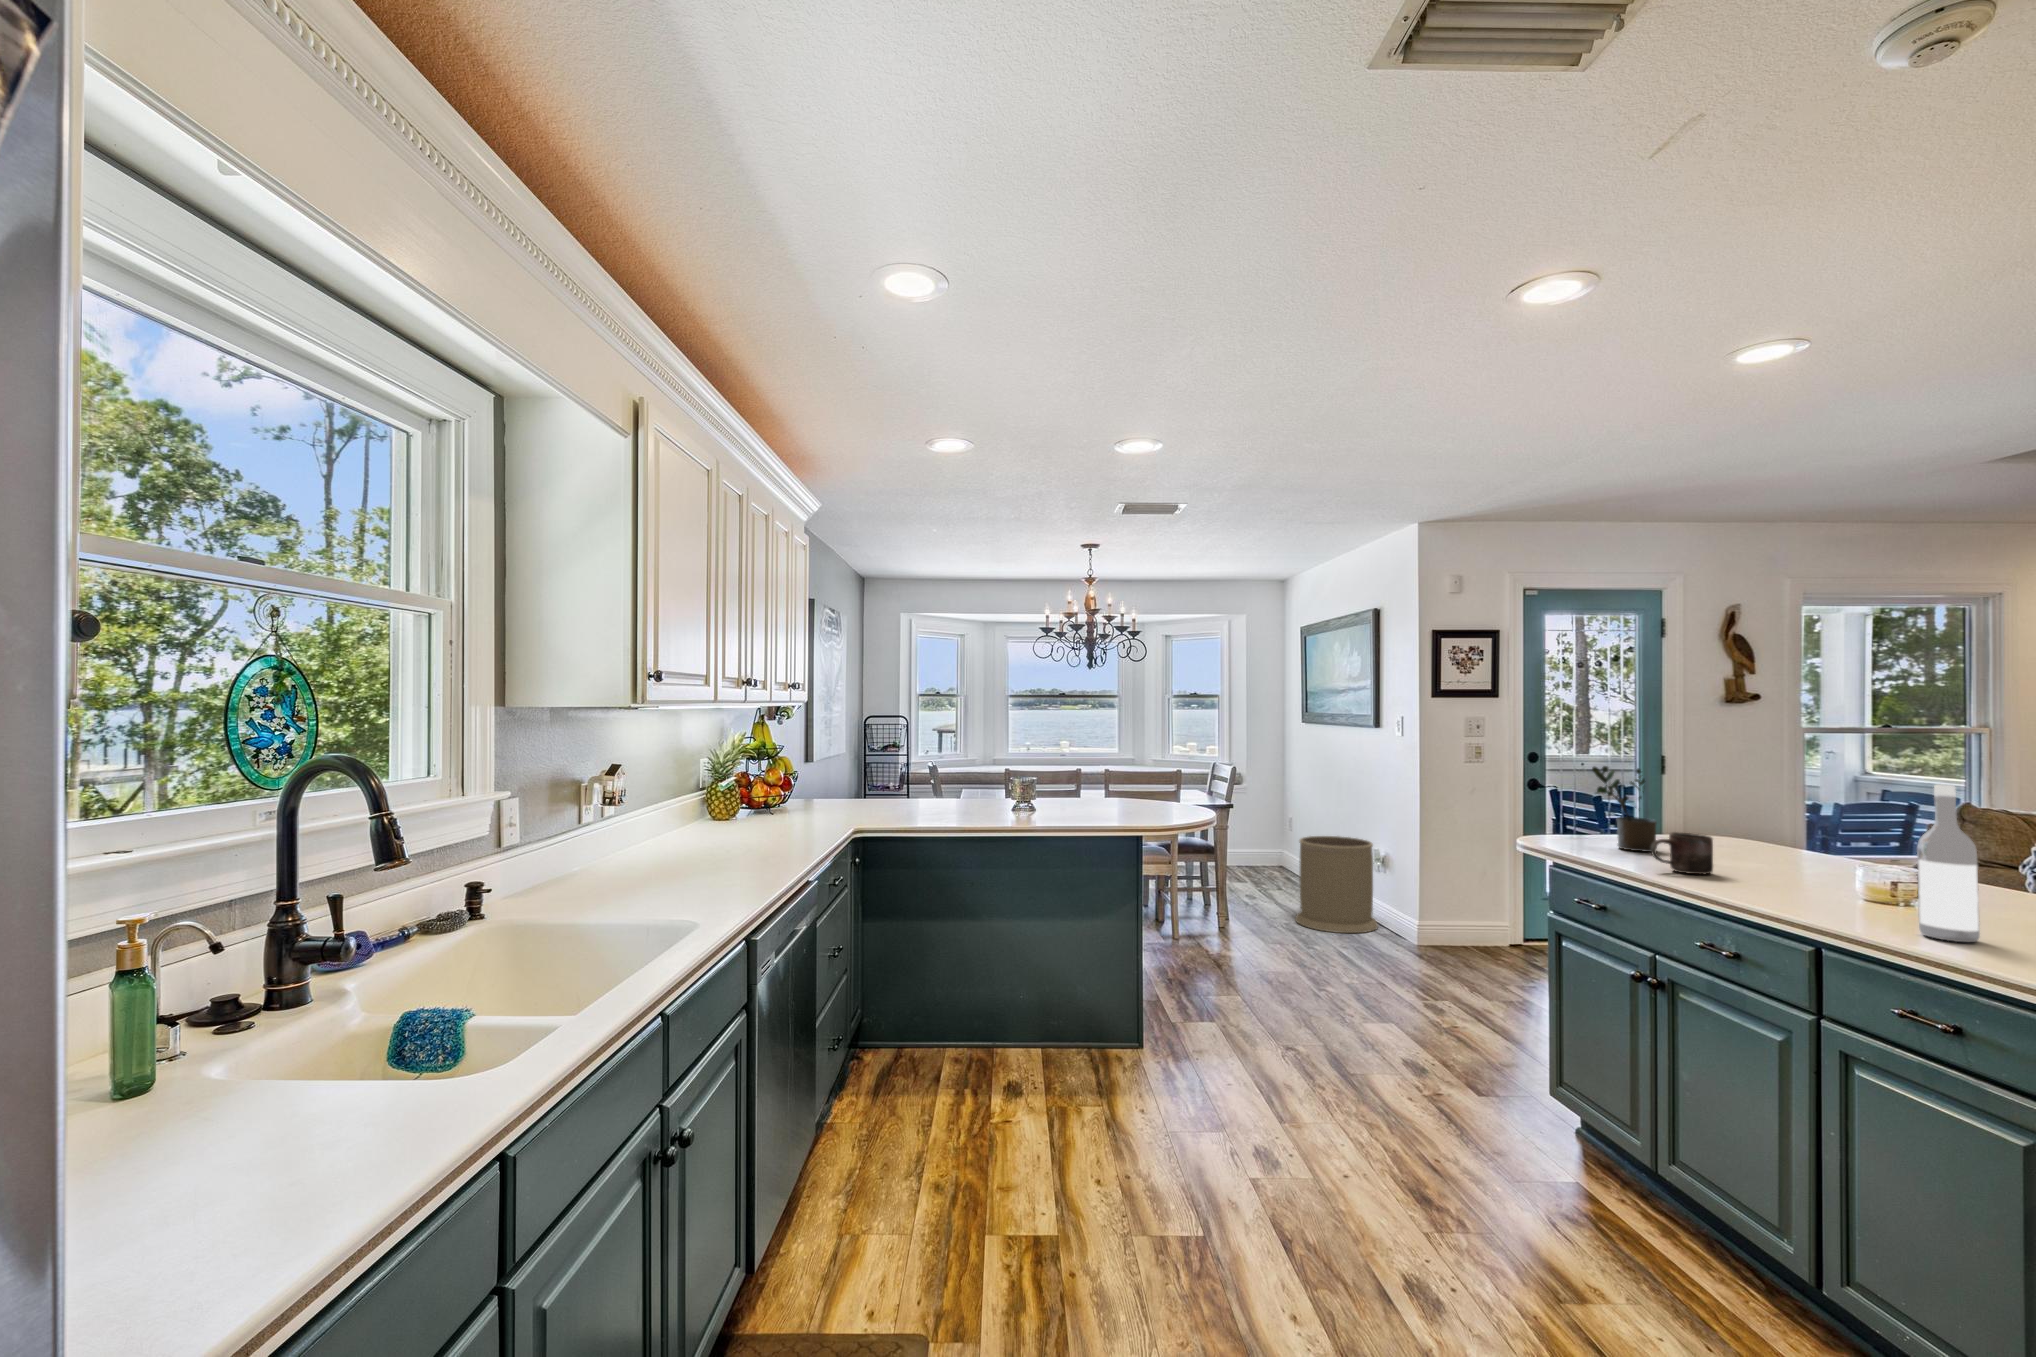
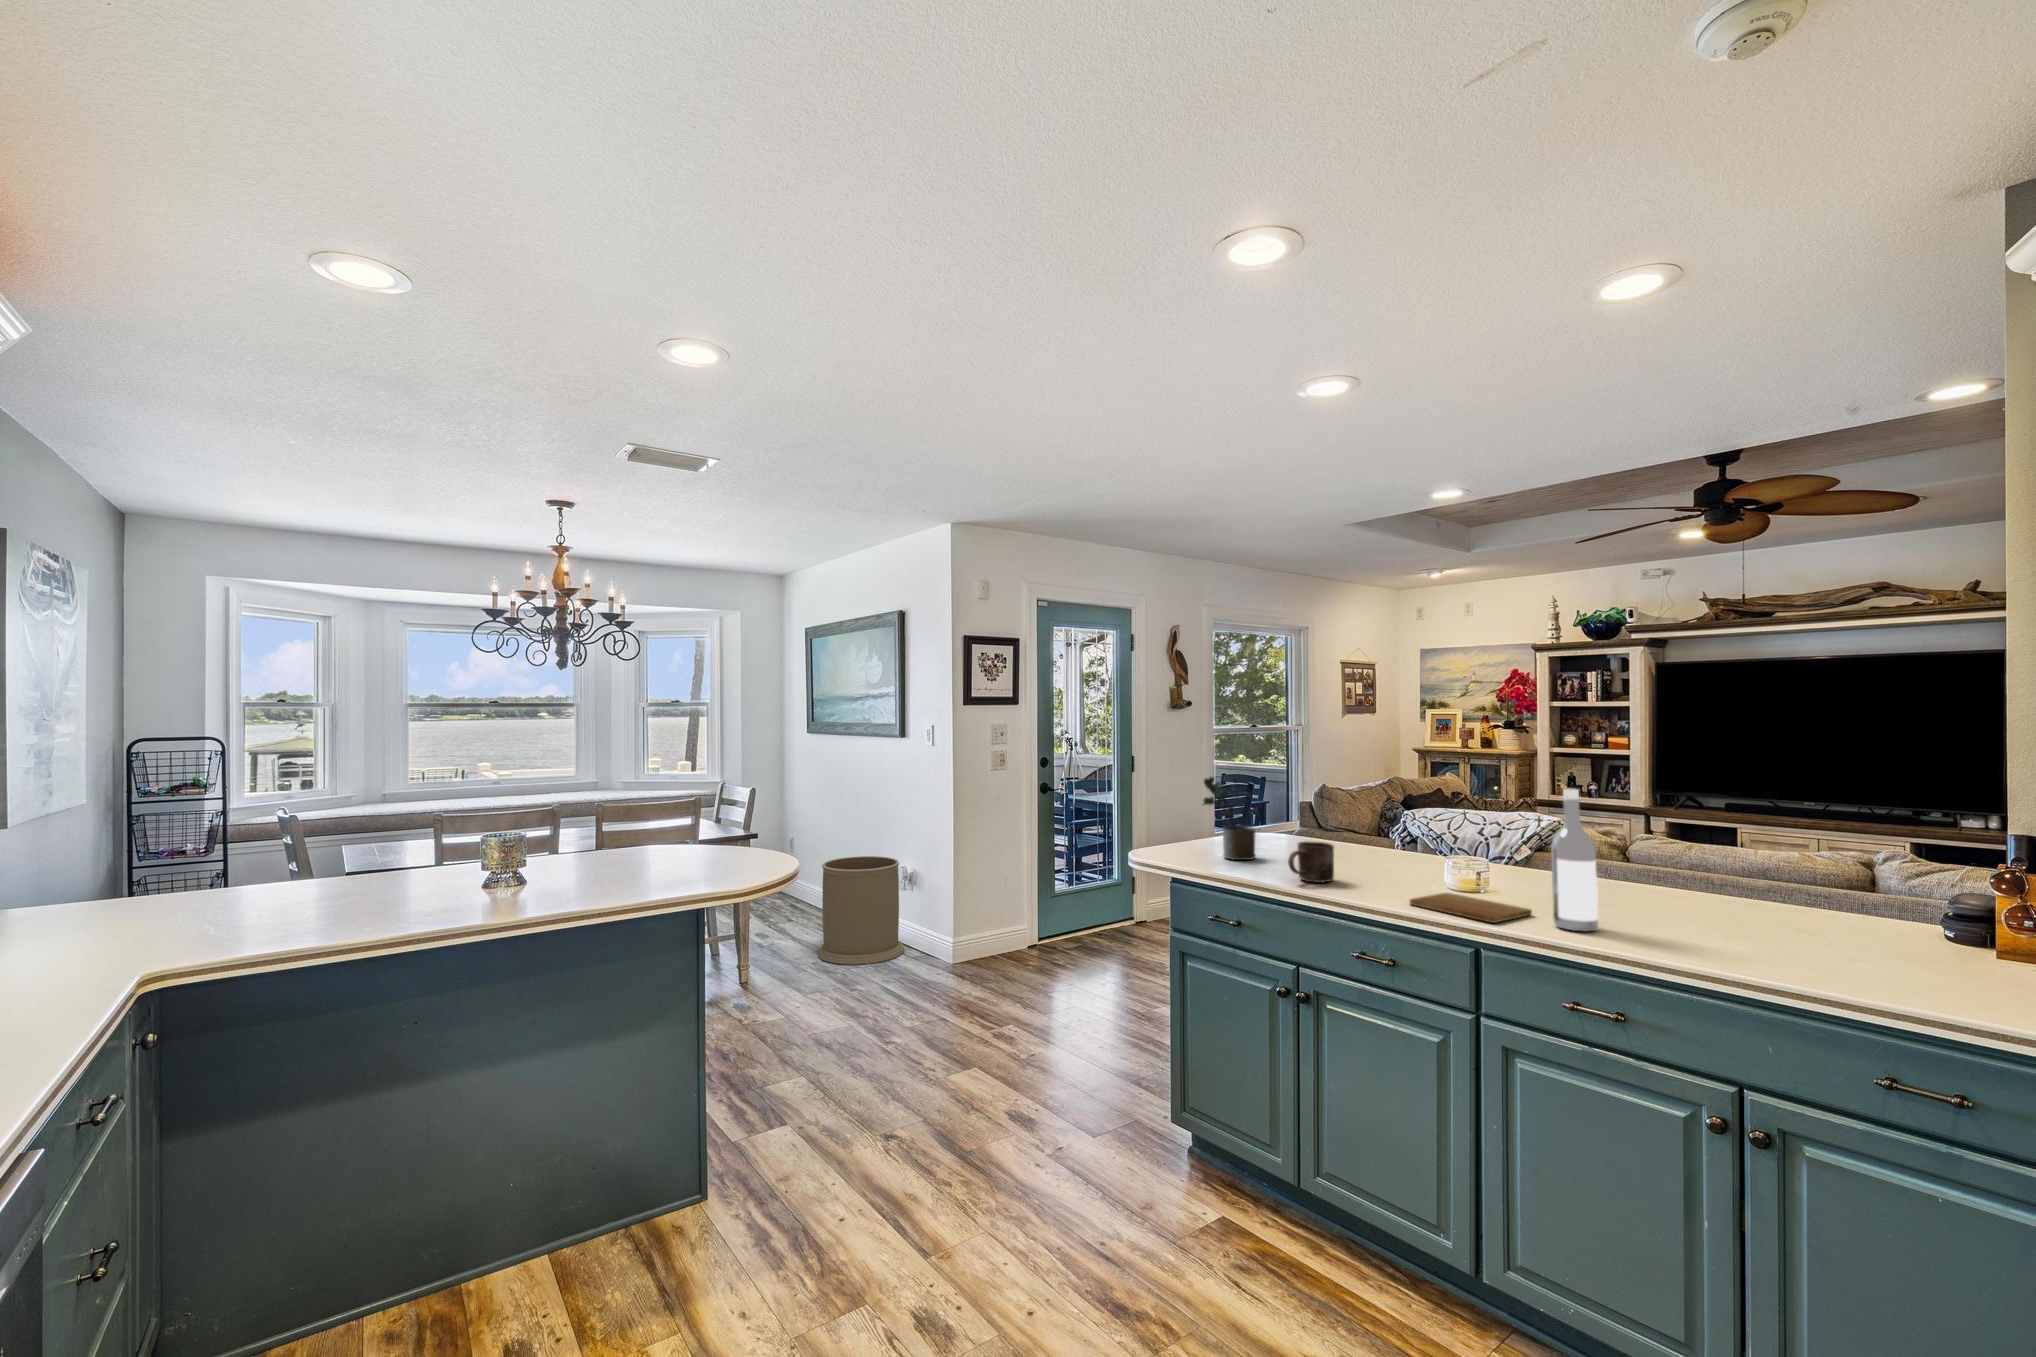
cutting board: none [1765,893,1914,923] -> present [1409,893,1532,923]

